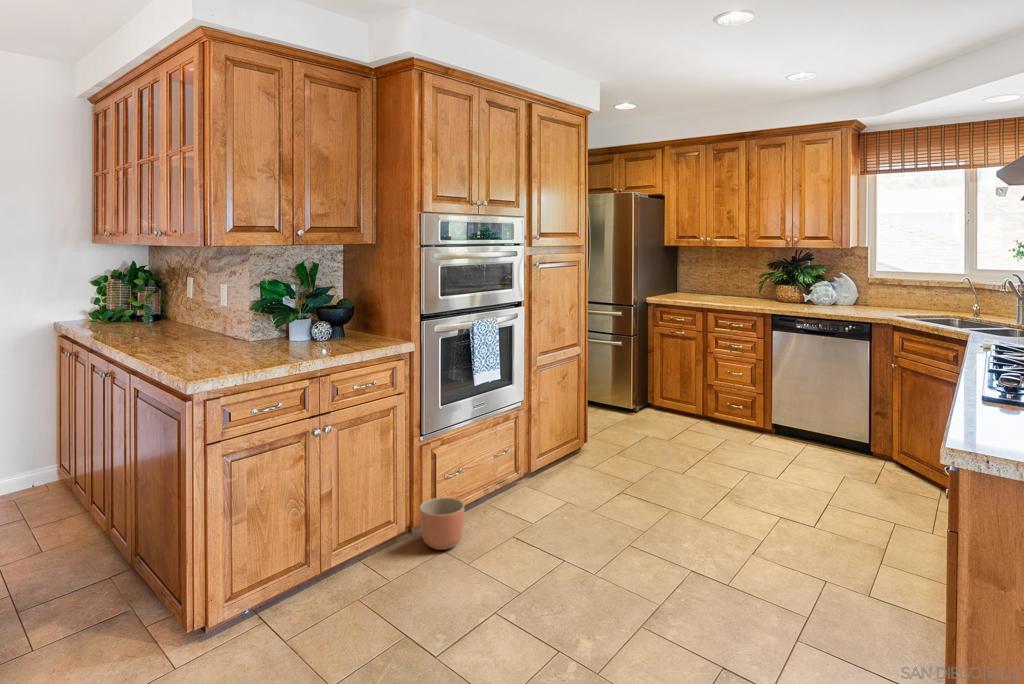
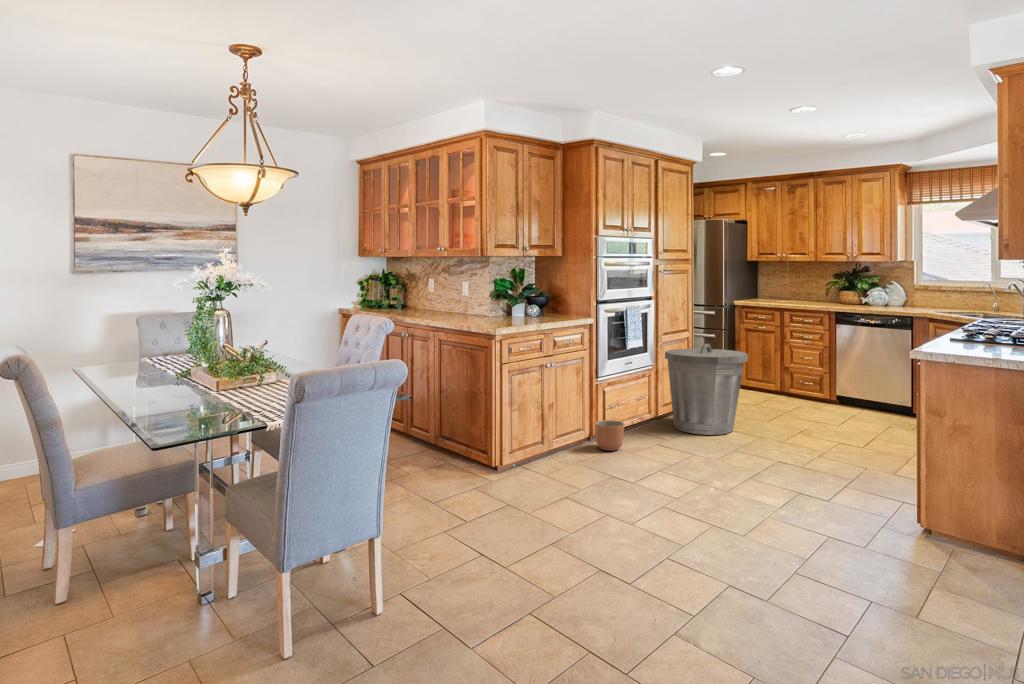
trash can: none [539,369,654,504] -> present [665,344,748,435]

